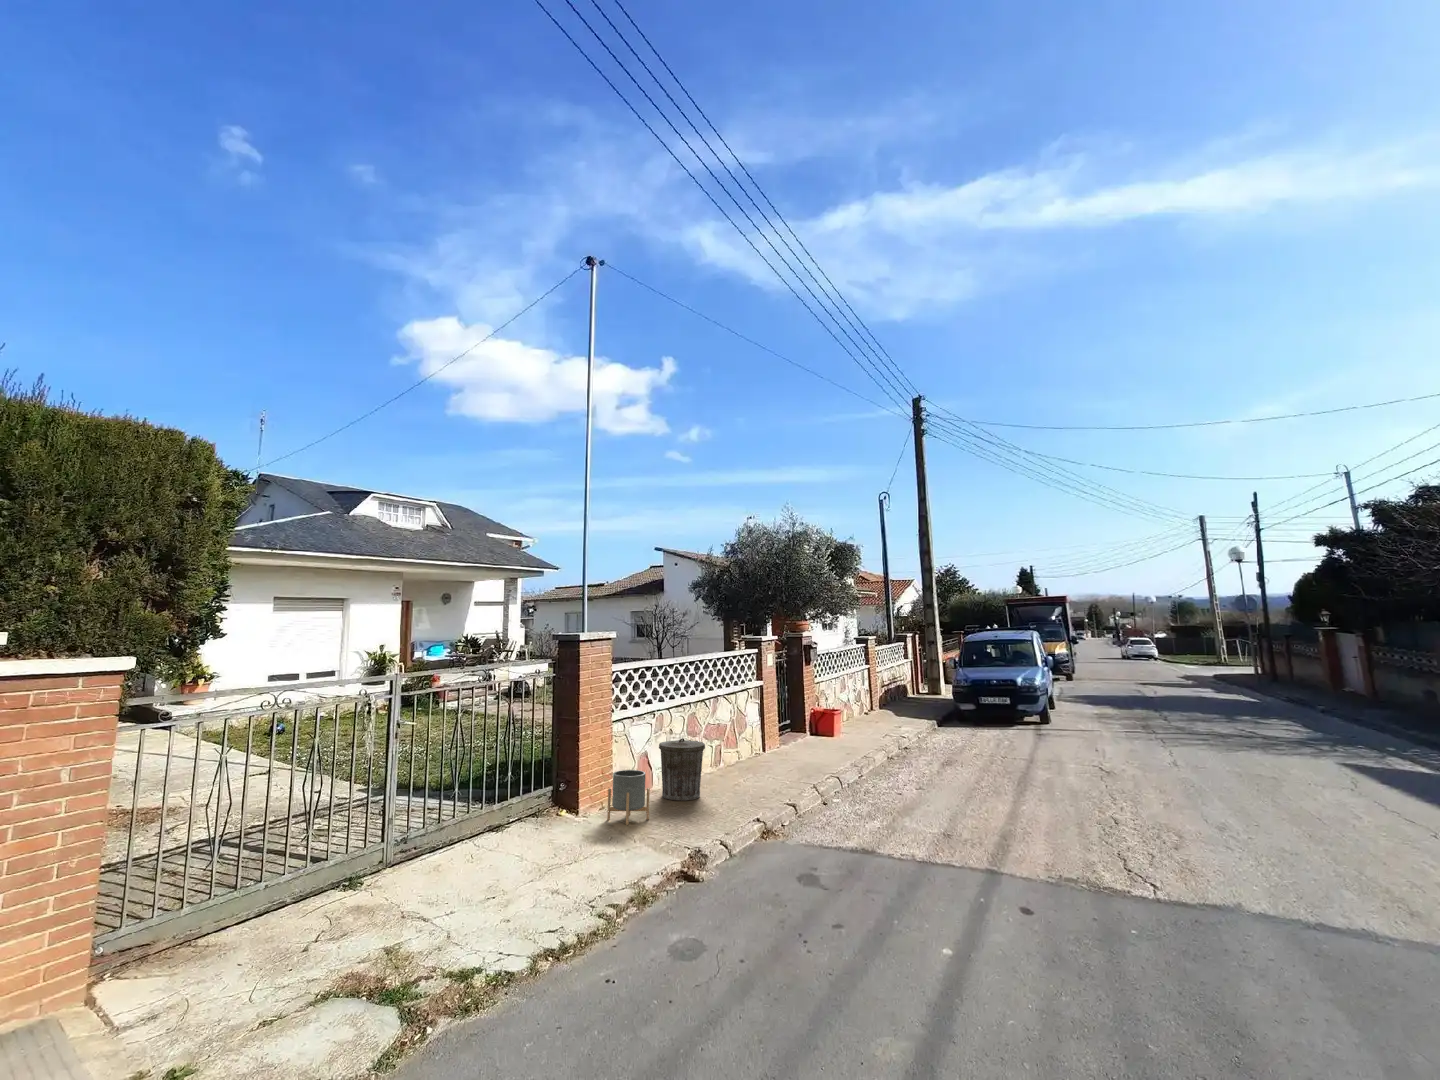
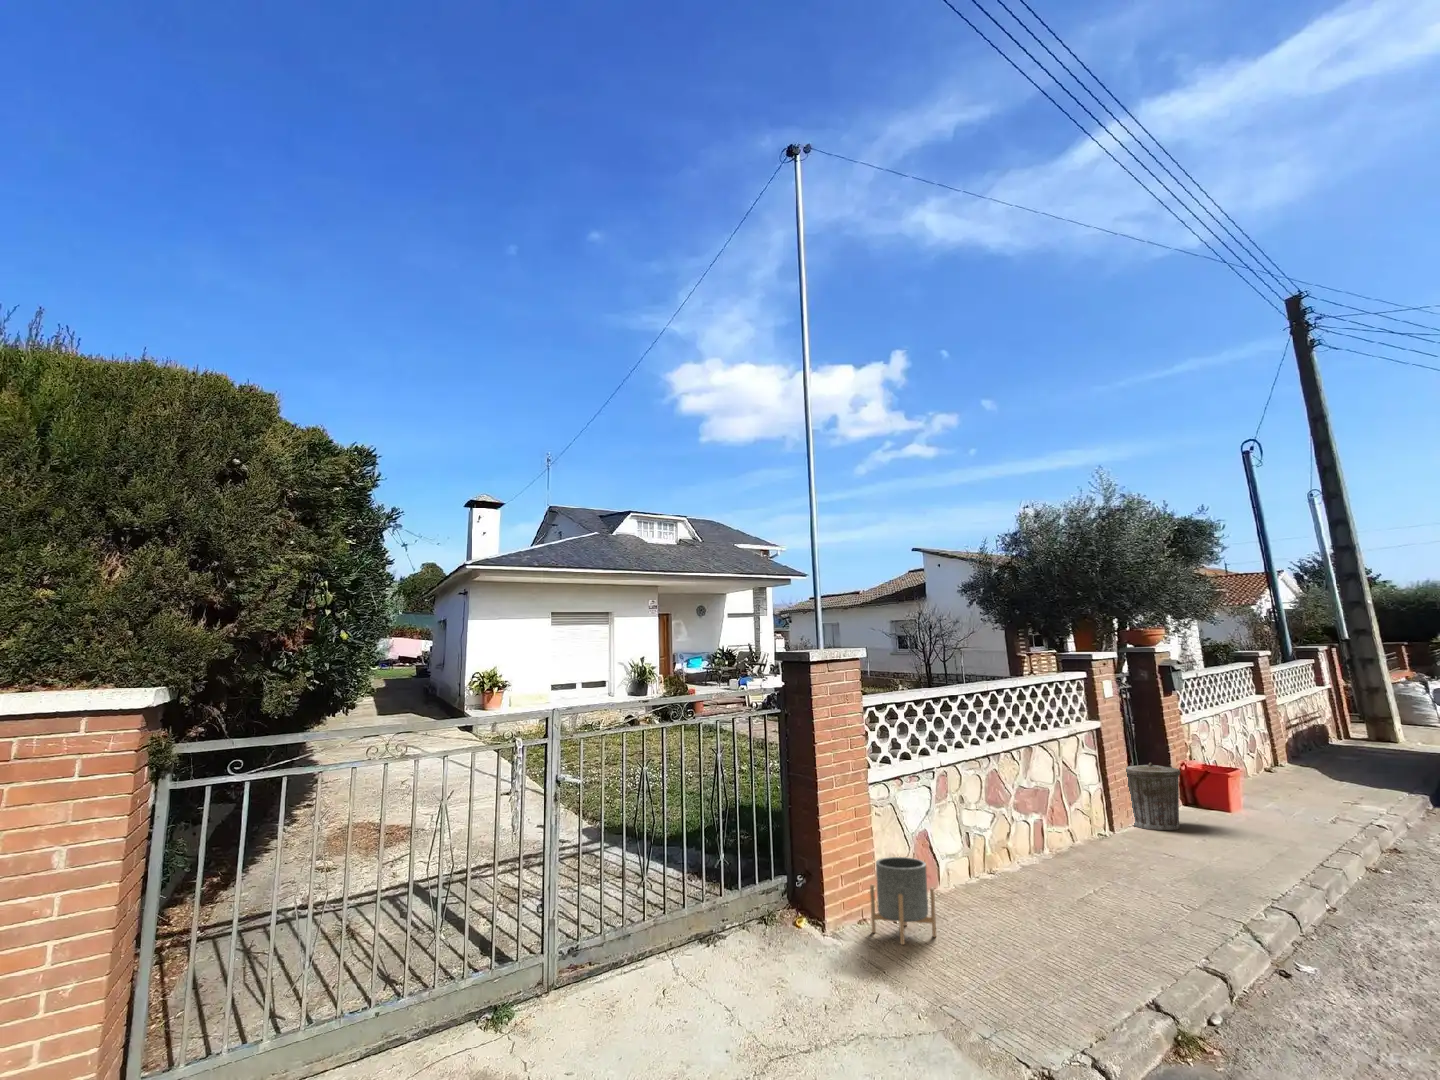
trash can: present [659,738,705,801] -> present [1126,763,1180,830]

